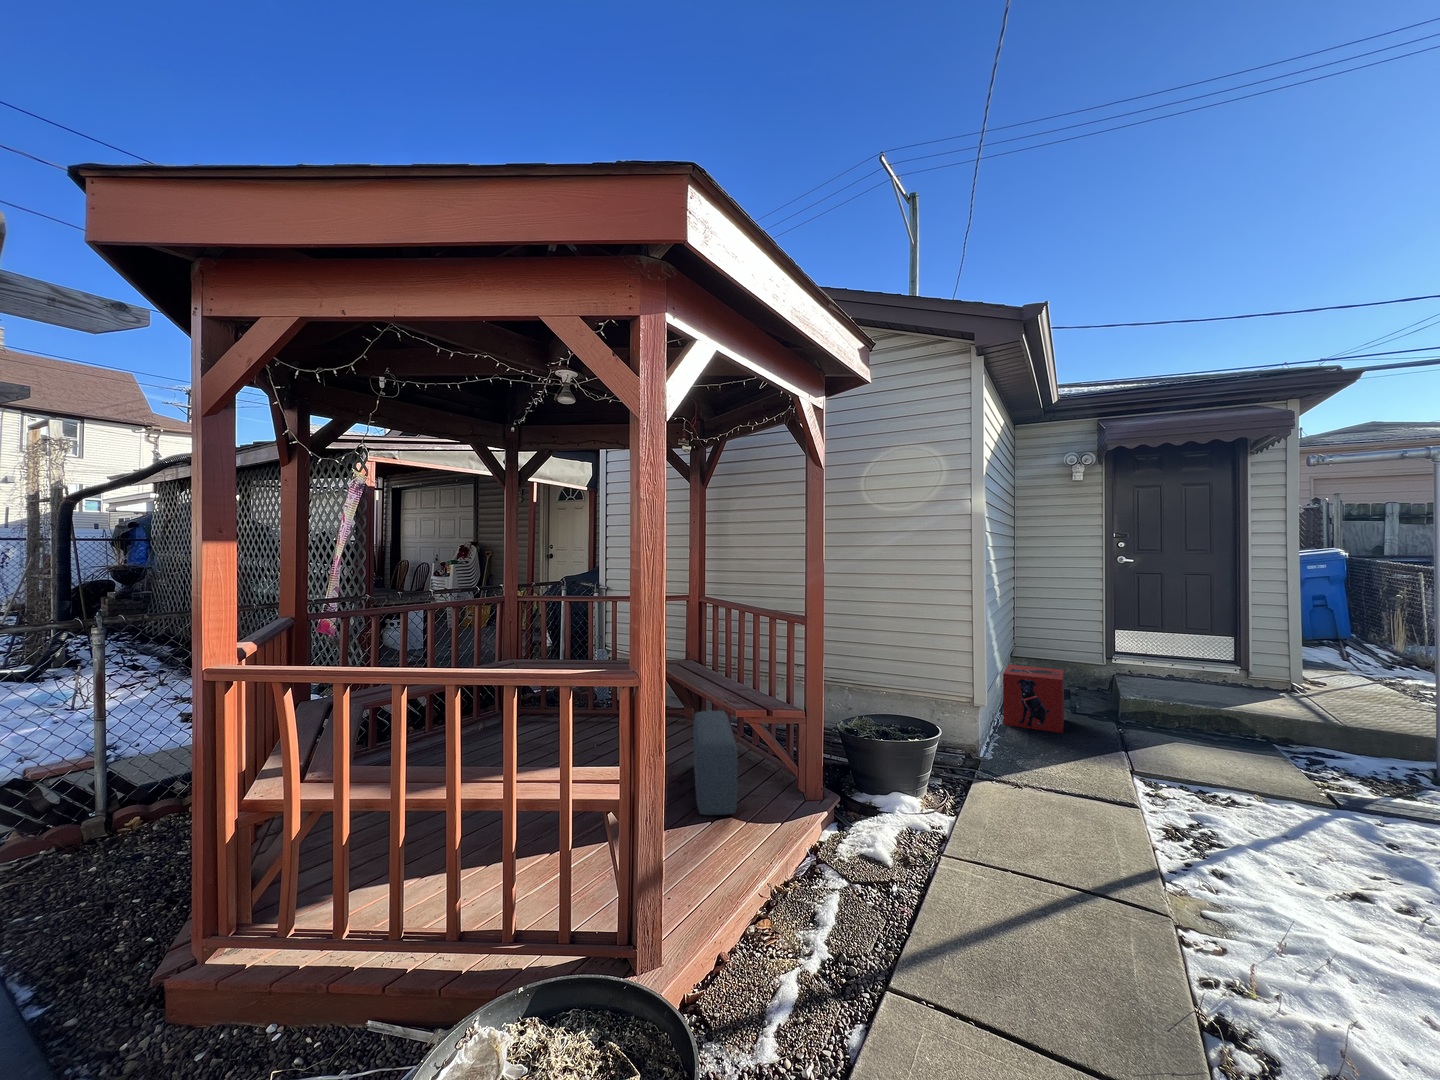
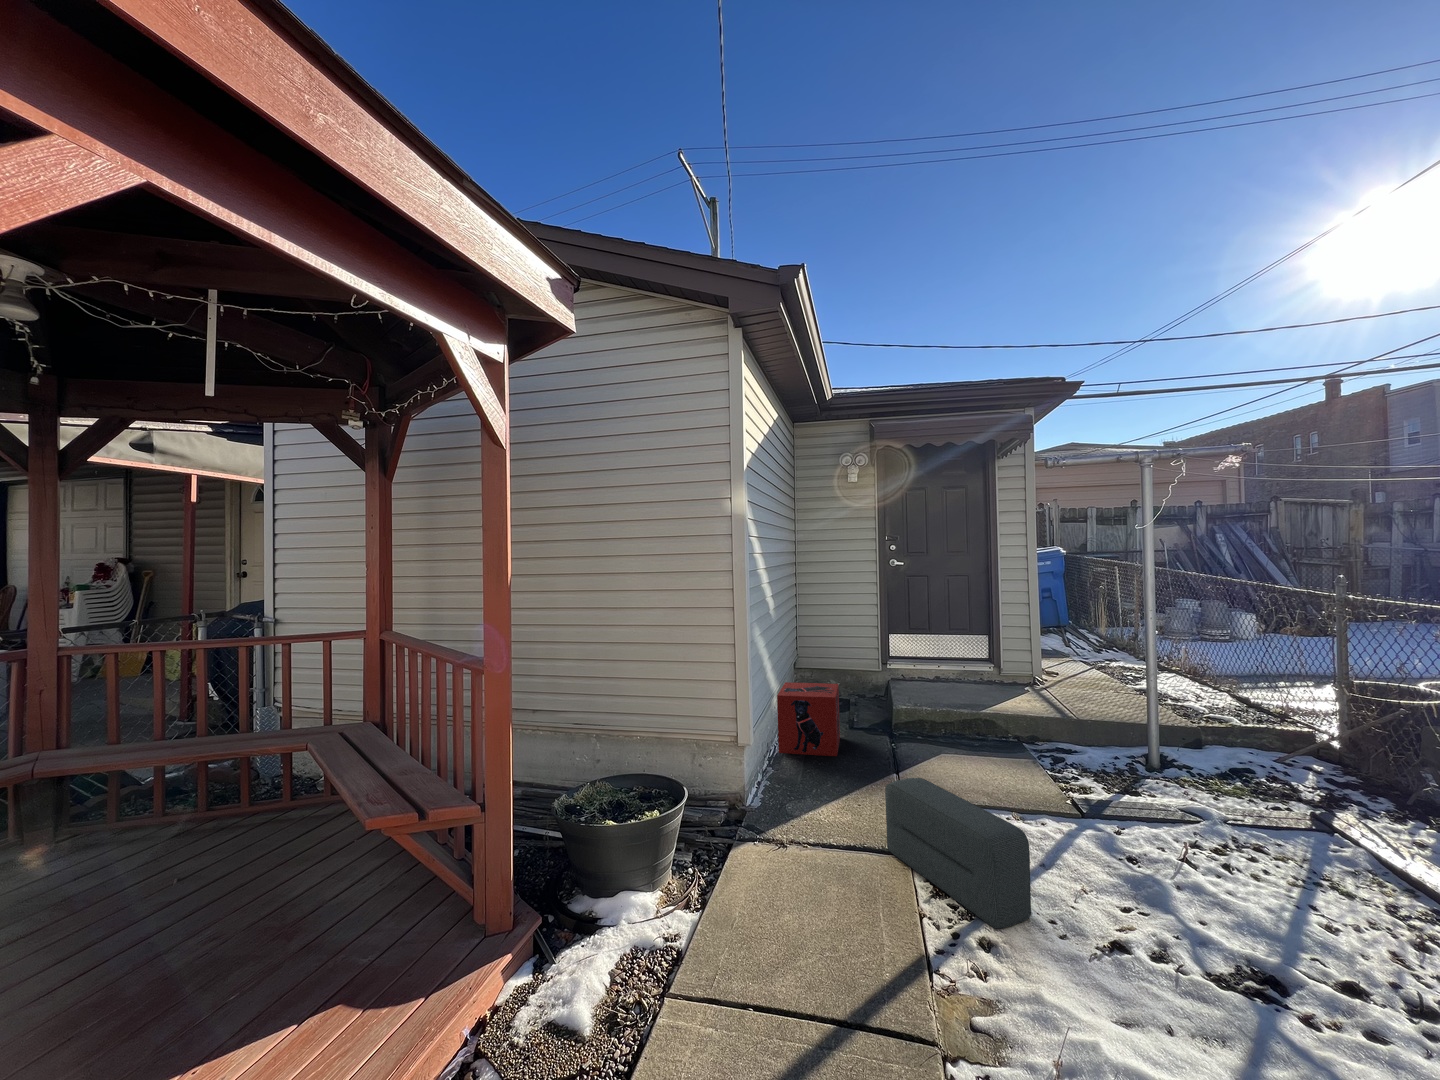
pouf: present [693,711,737,815] -> present [885,778,1031,928]

